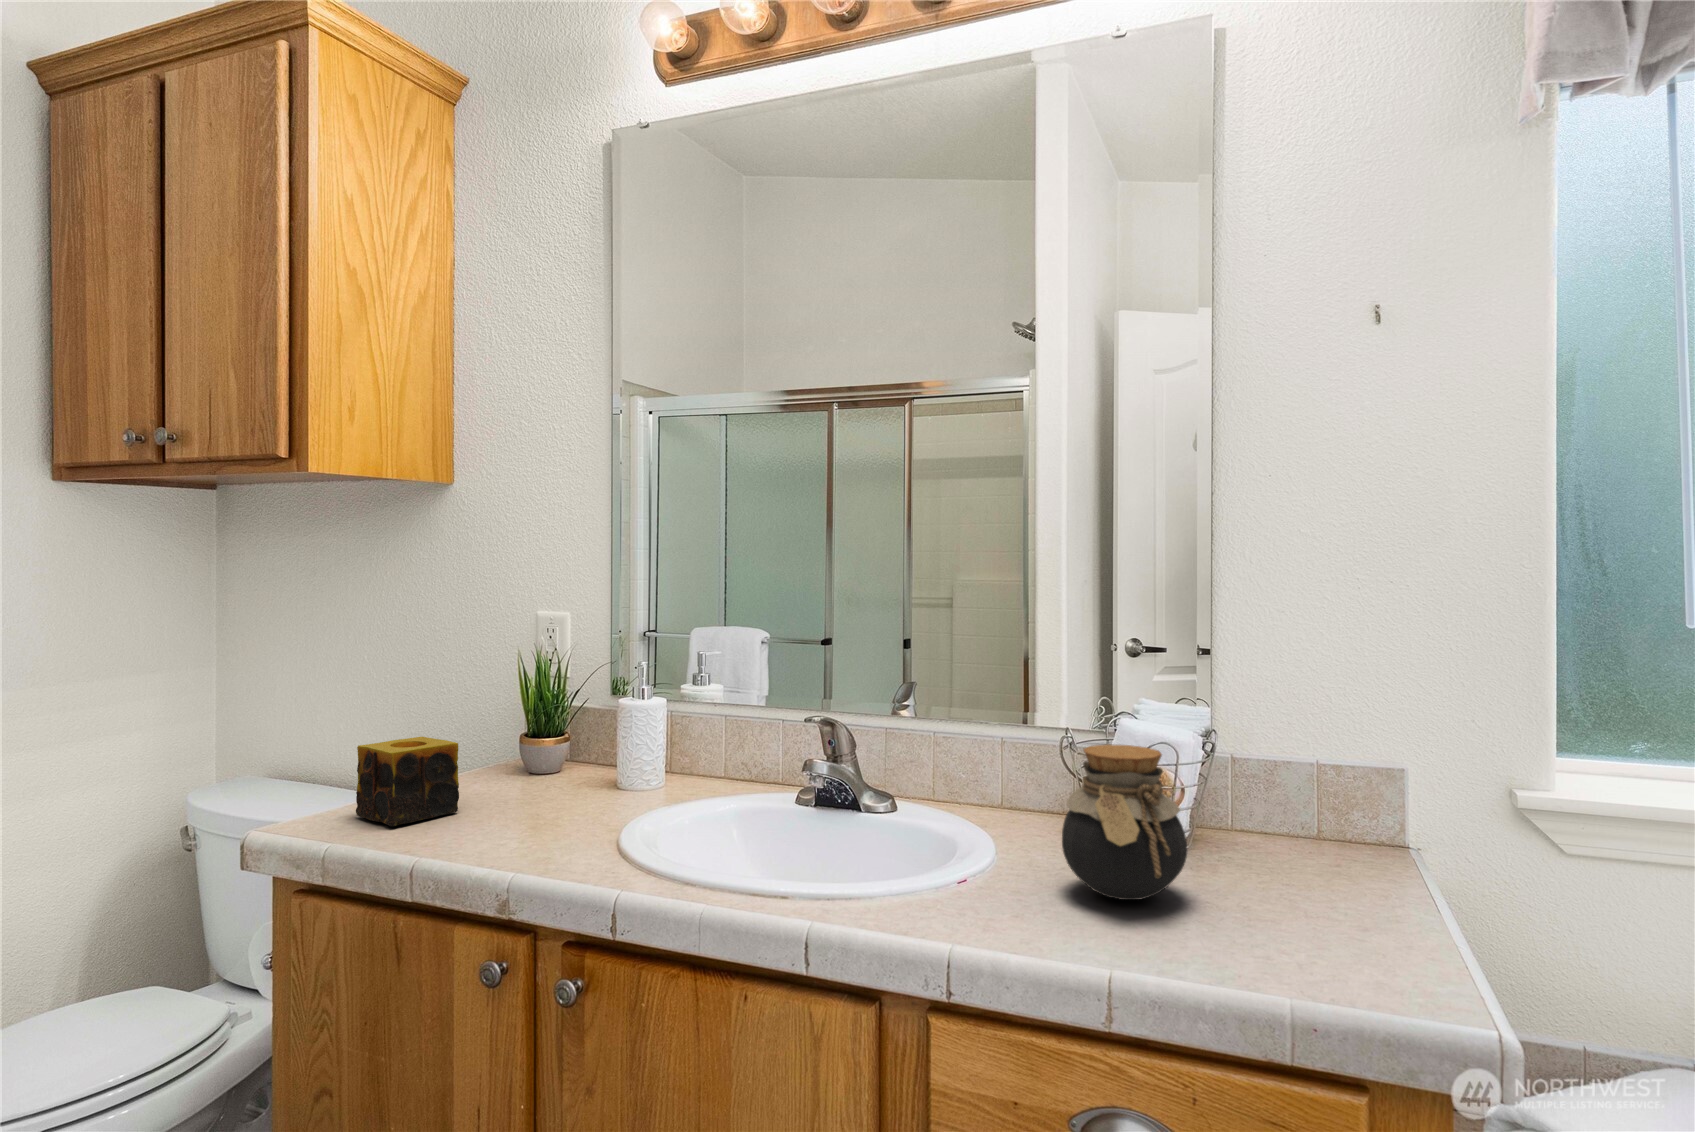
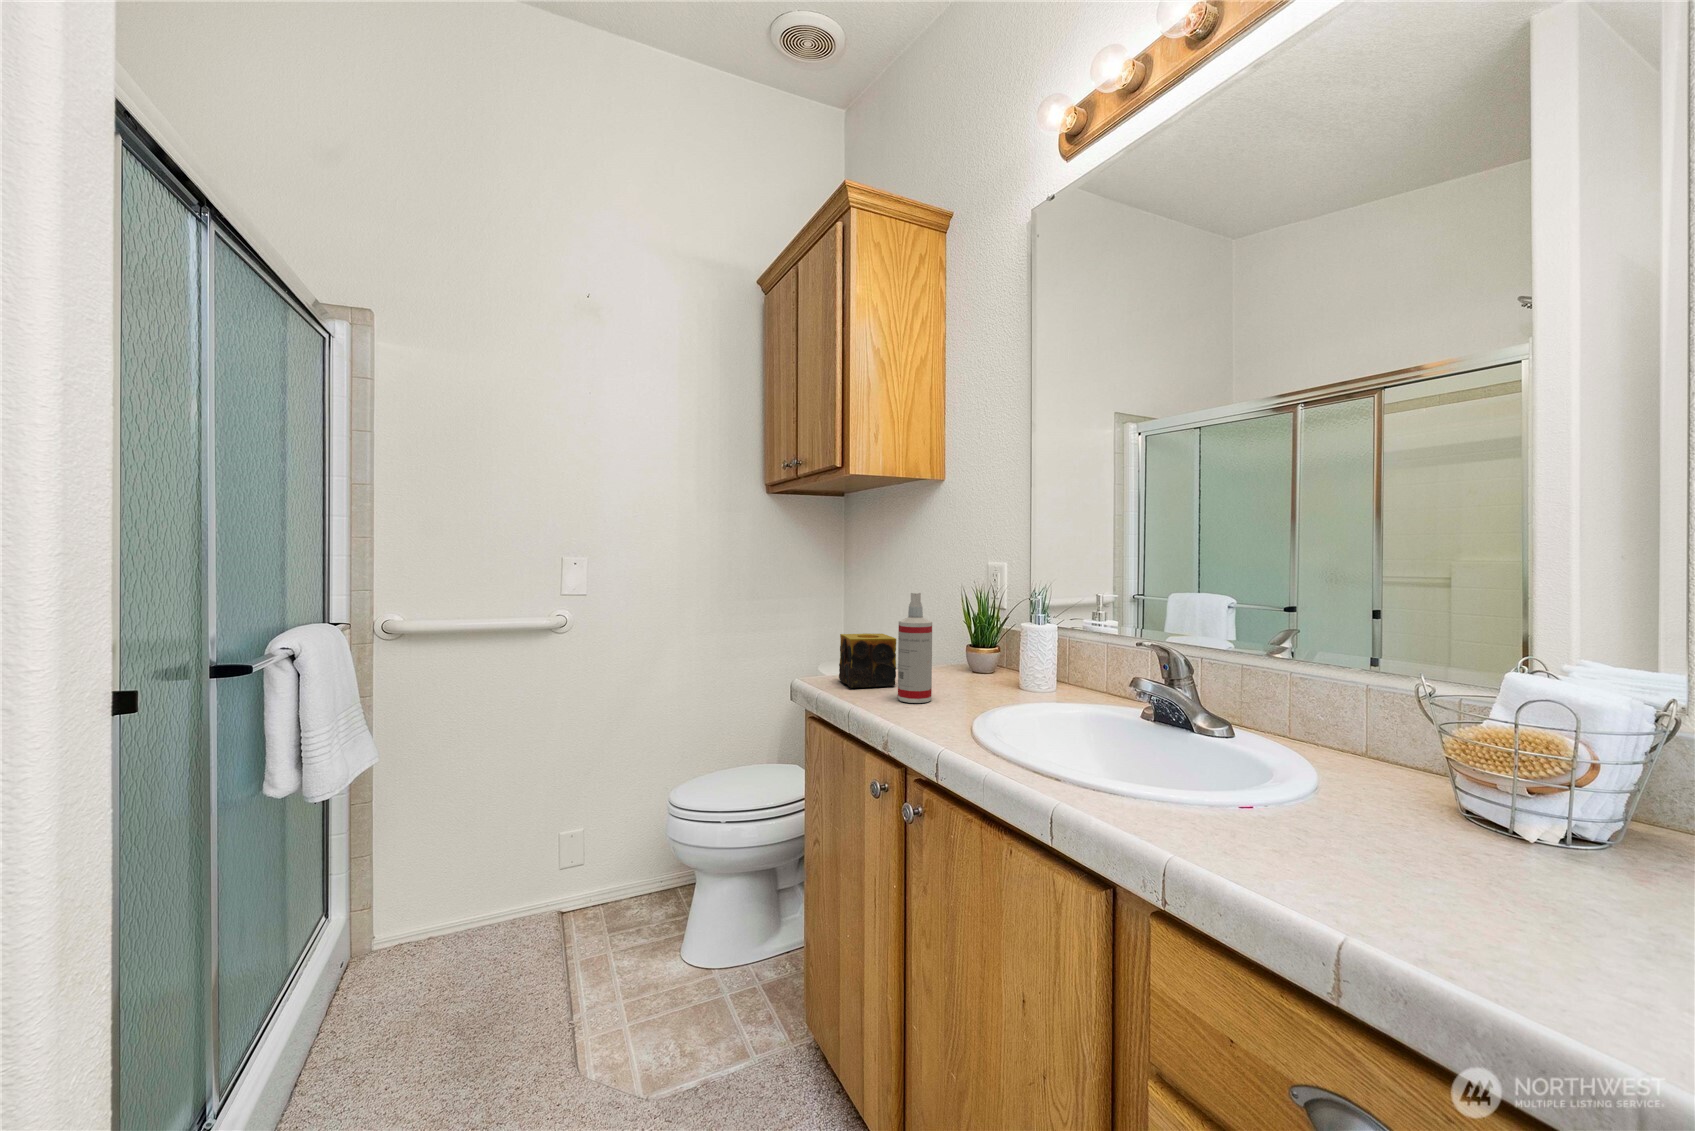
spray bottle: none [485,677,534,834] -> present [898,593,932,703]
jar: present [1062,744,1187,900] -> none [1358,685,1556,879]

